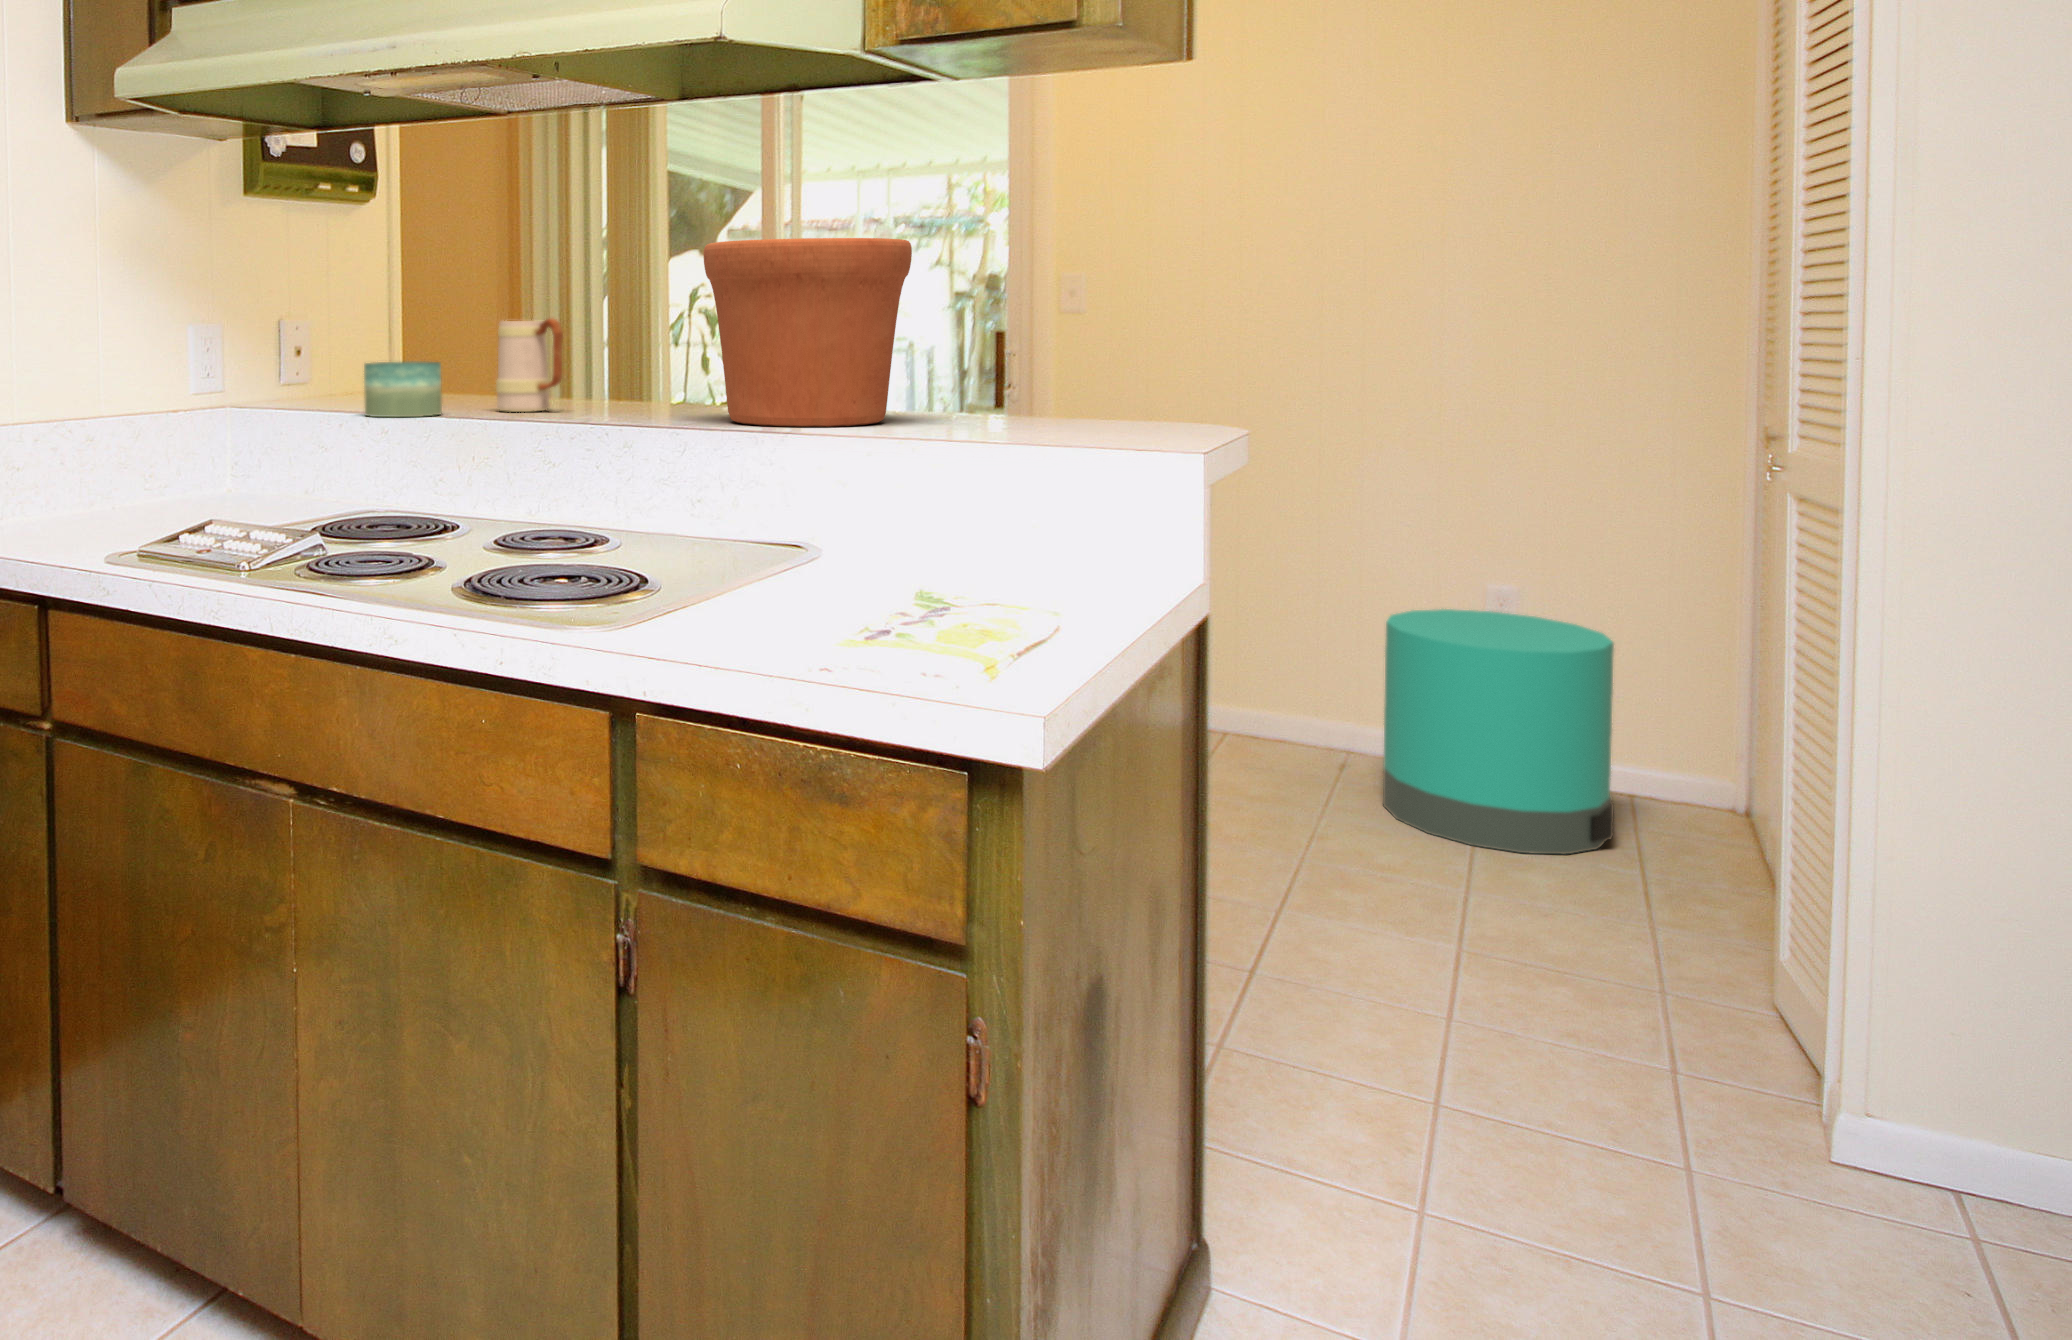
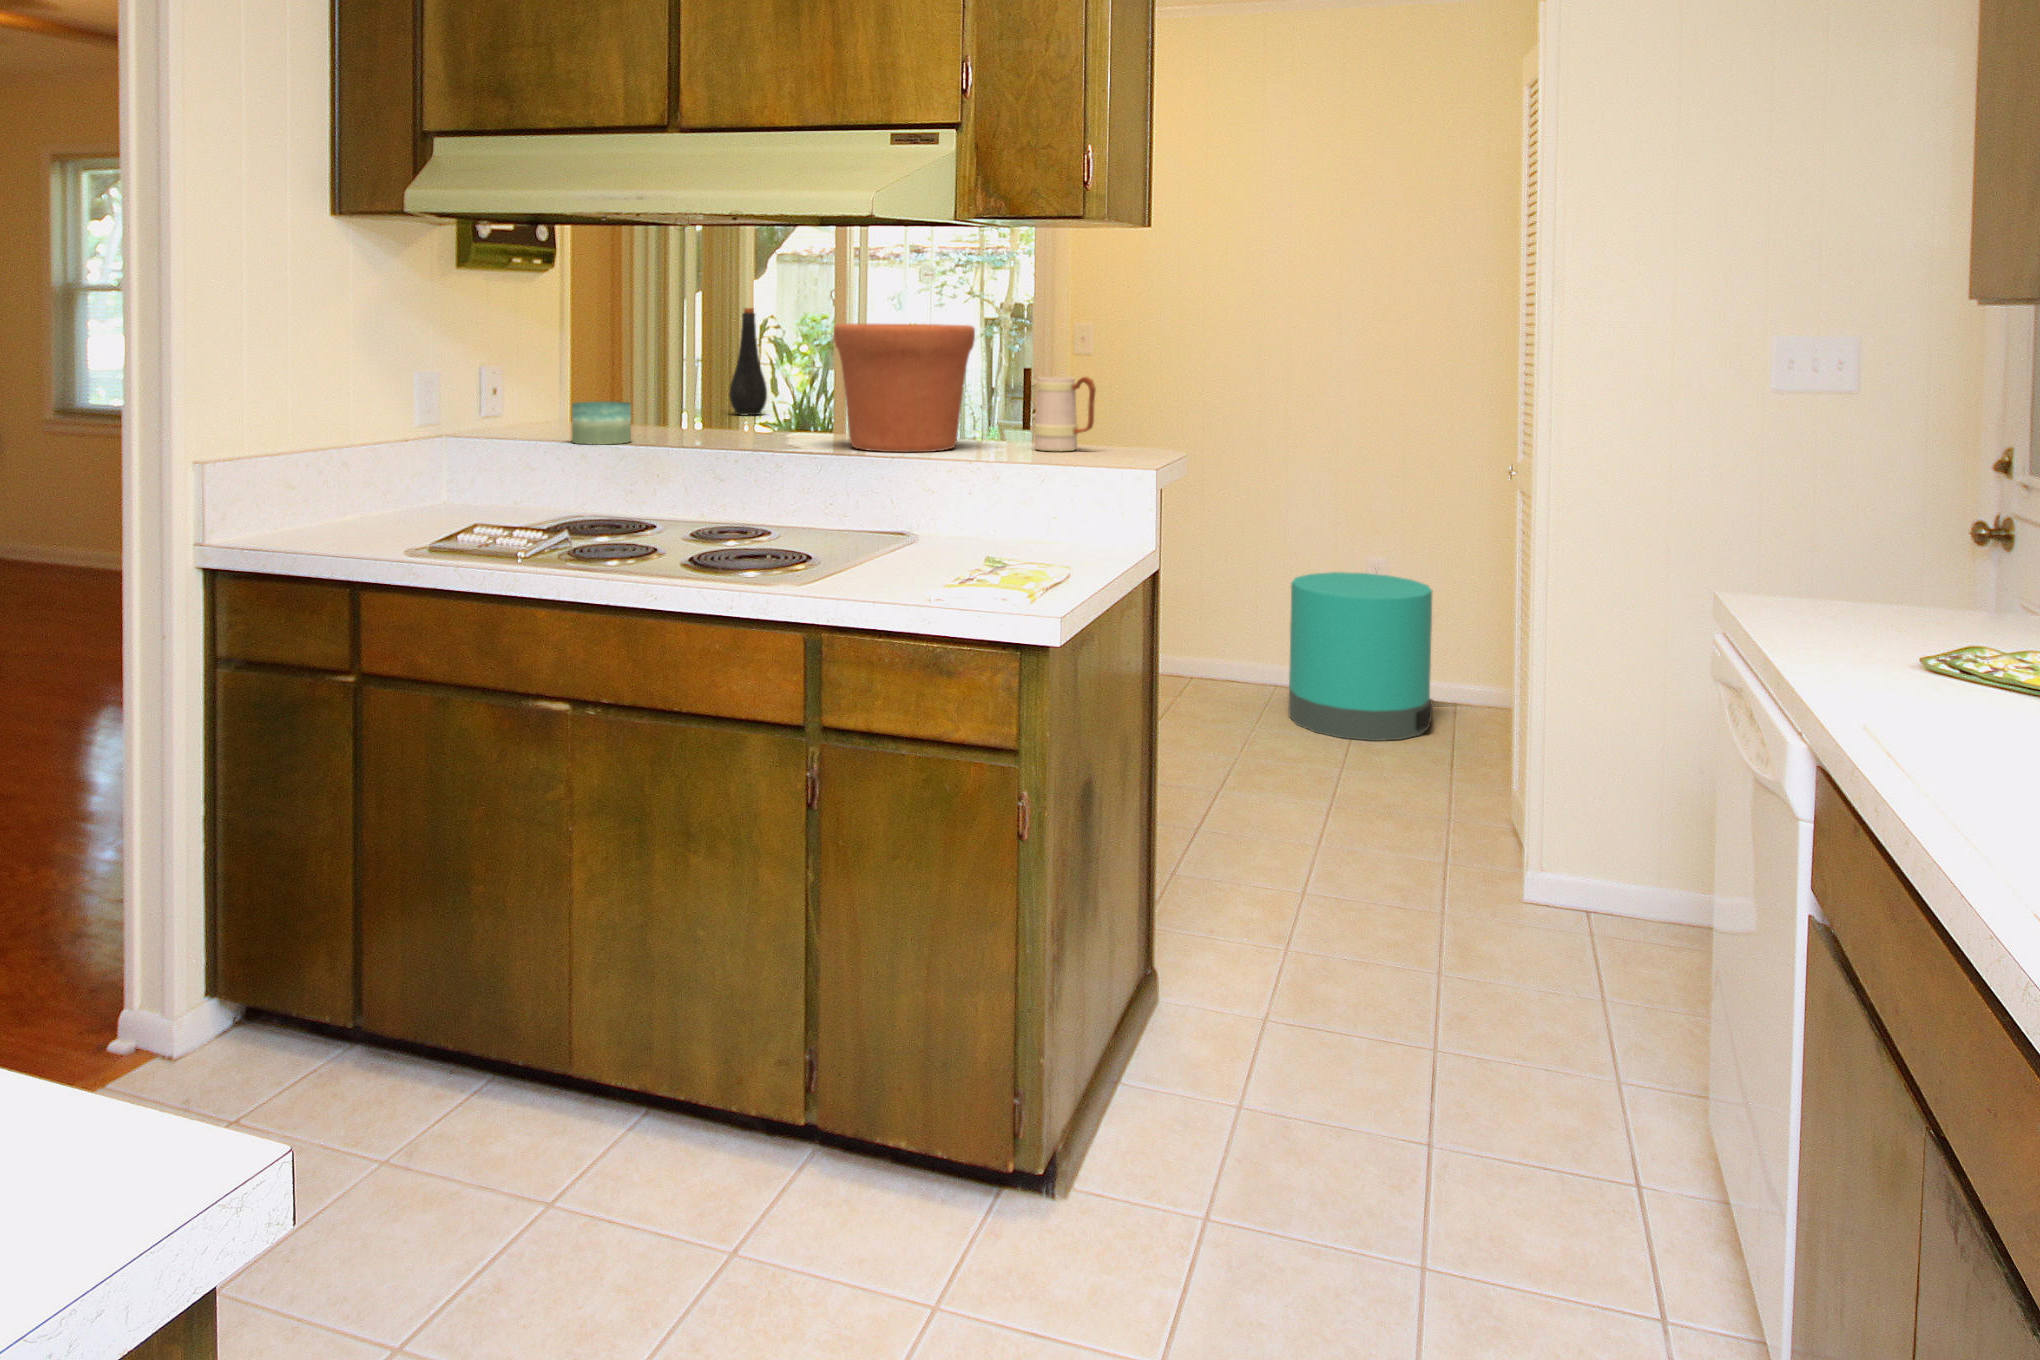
bottle: none [612,255,659,390] -> present [729,308,767,415]
mug: present [496,319,563,412] -> present [1034,377,1096,451]

